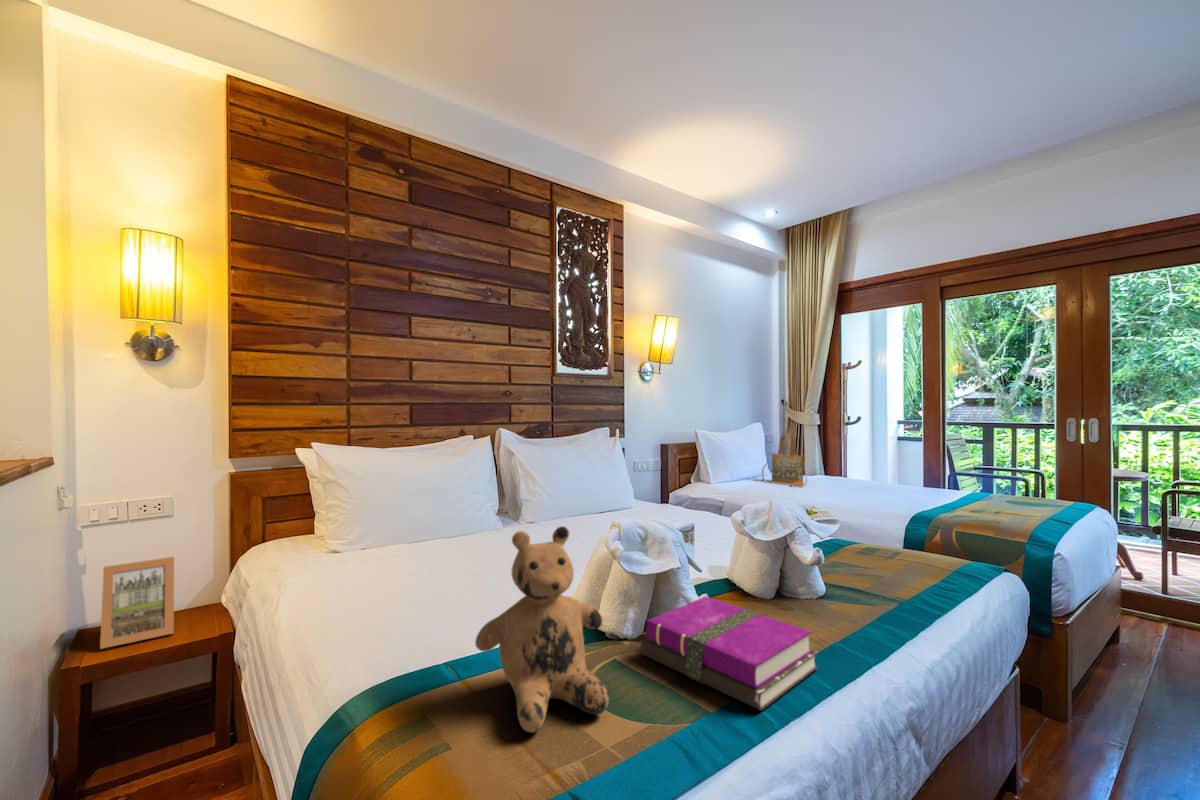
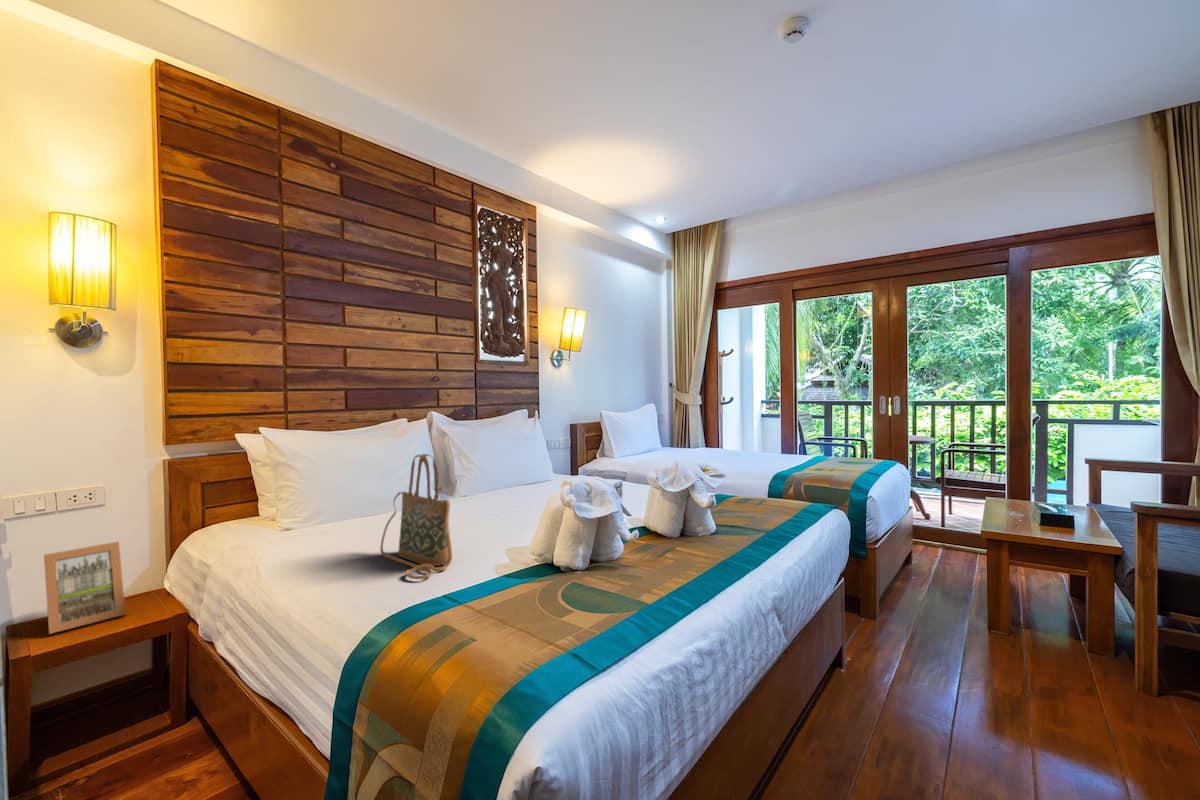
handbag: present [762,435,807,487] -> present [381,454,452,579]
teddy bear: present [475,526,609,732] -> none [478,483,581,626]
notebook: present [641,597,818,710] -> none [593,534,716,599]

